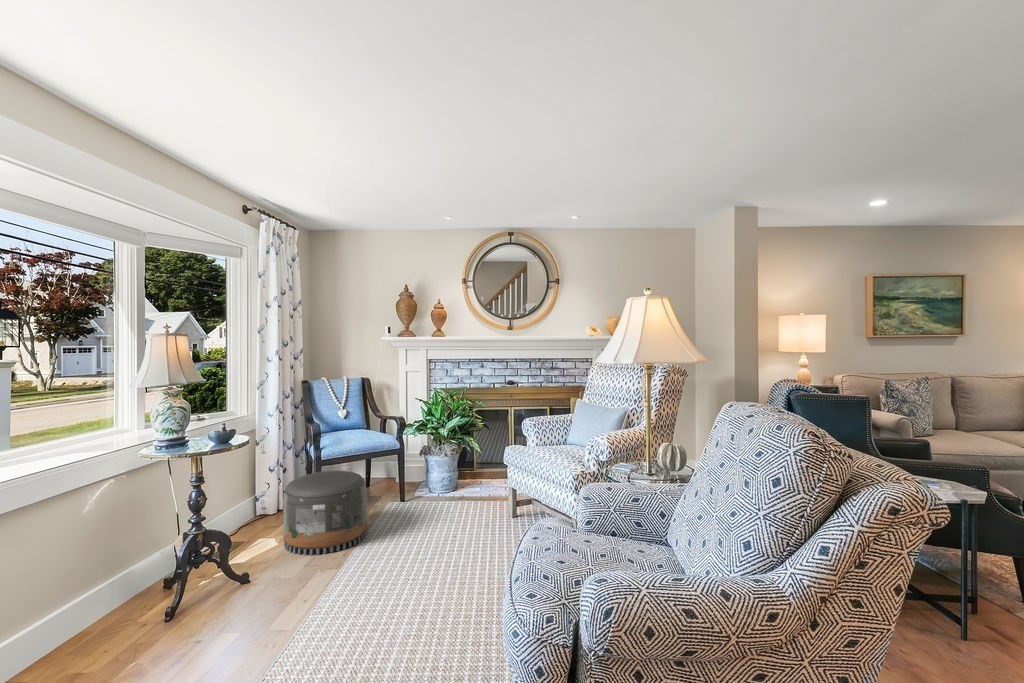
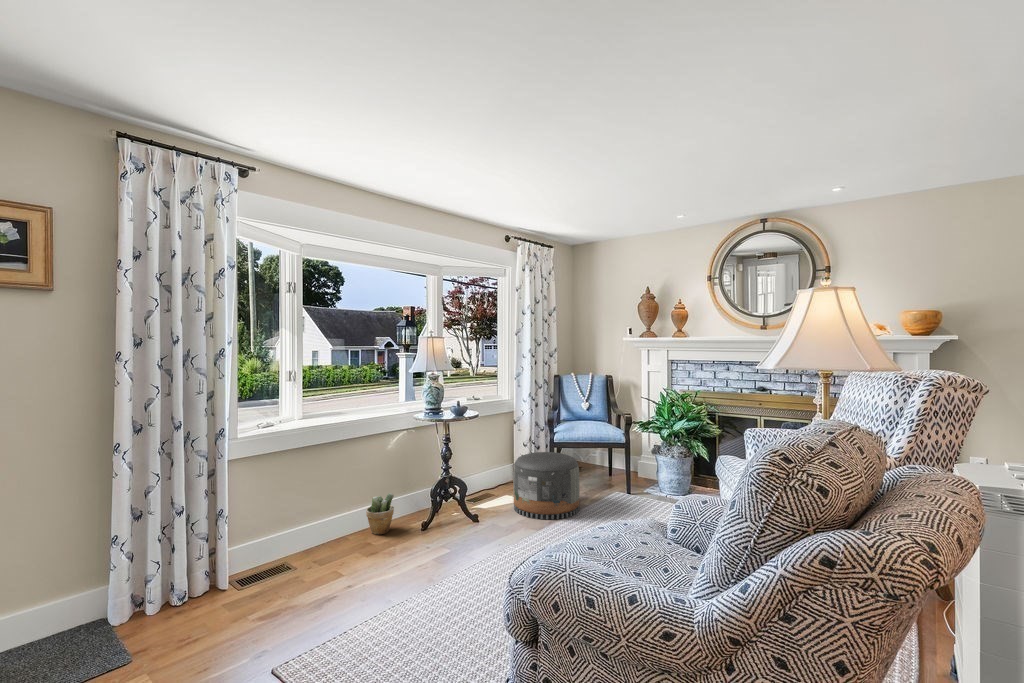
potted plant: none [58,577,116,651] -> present [366,493,394,535]

